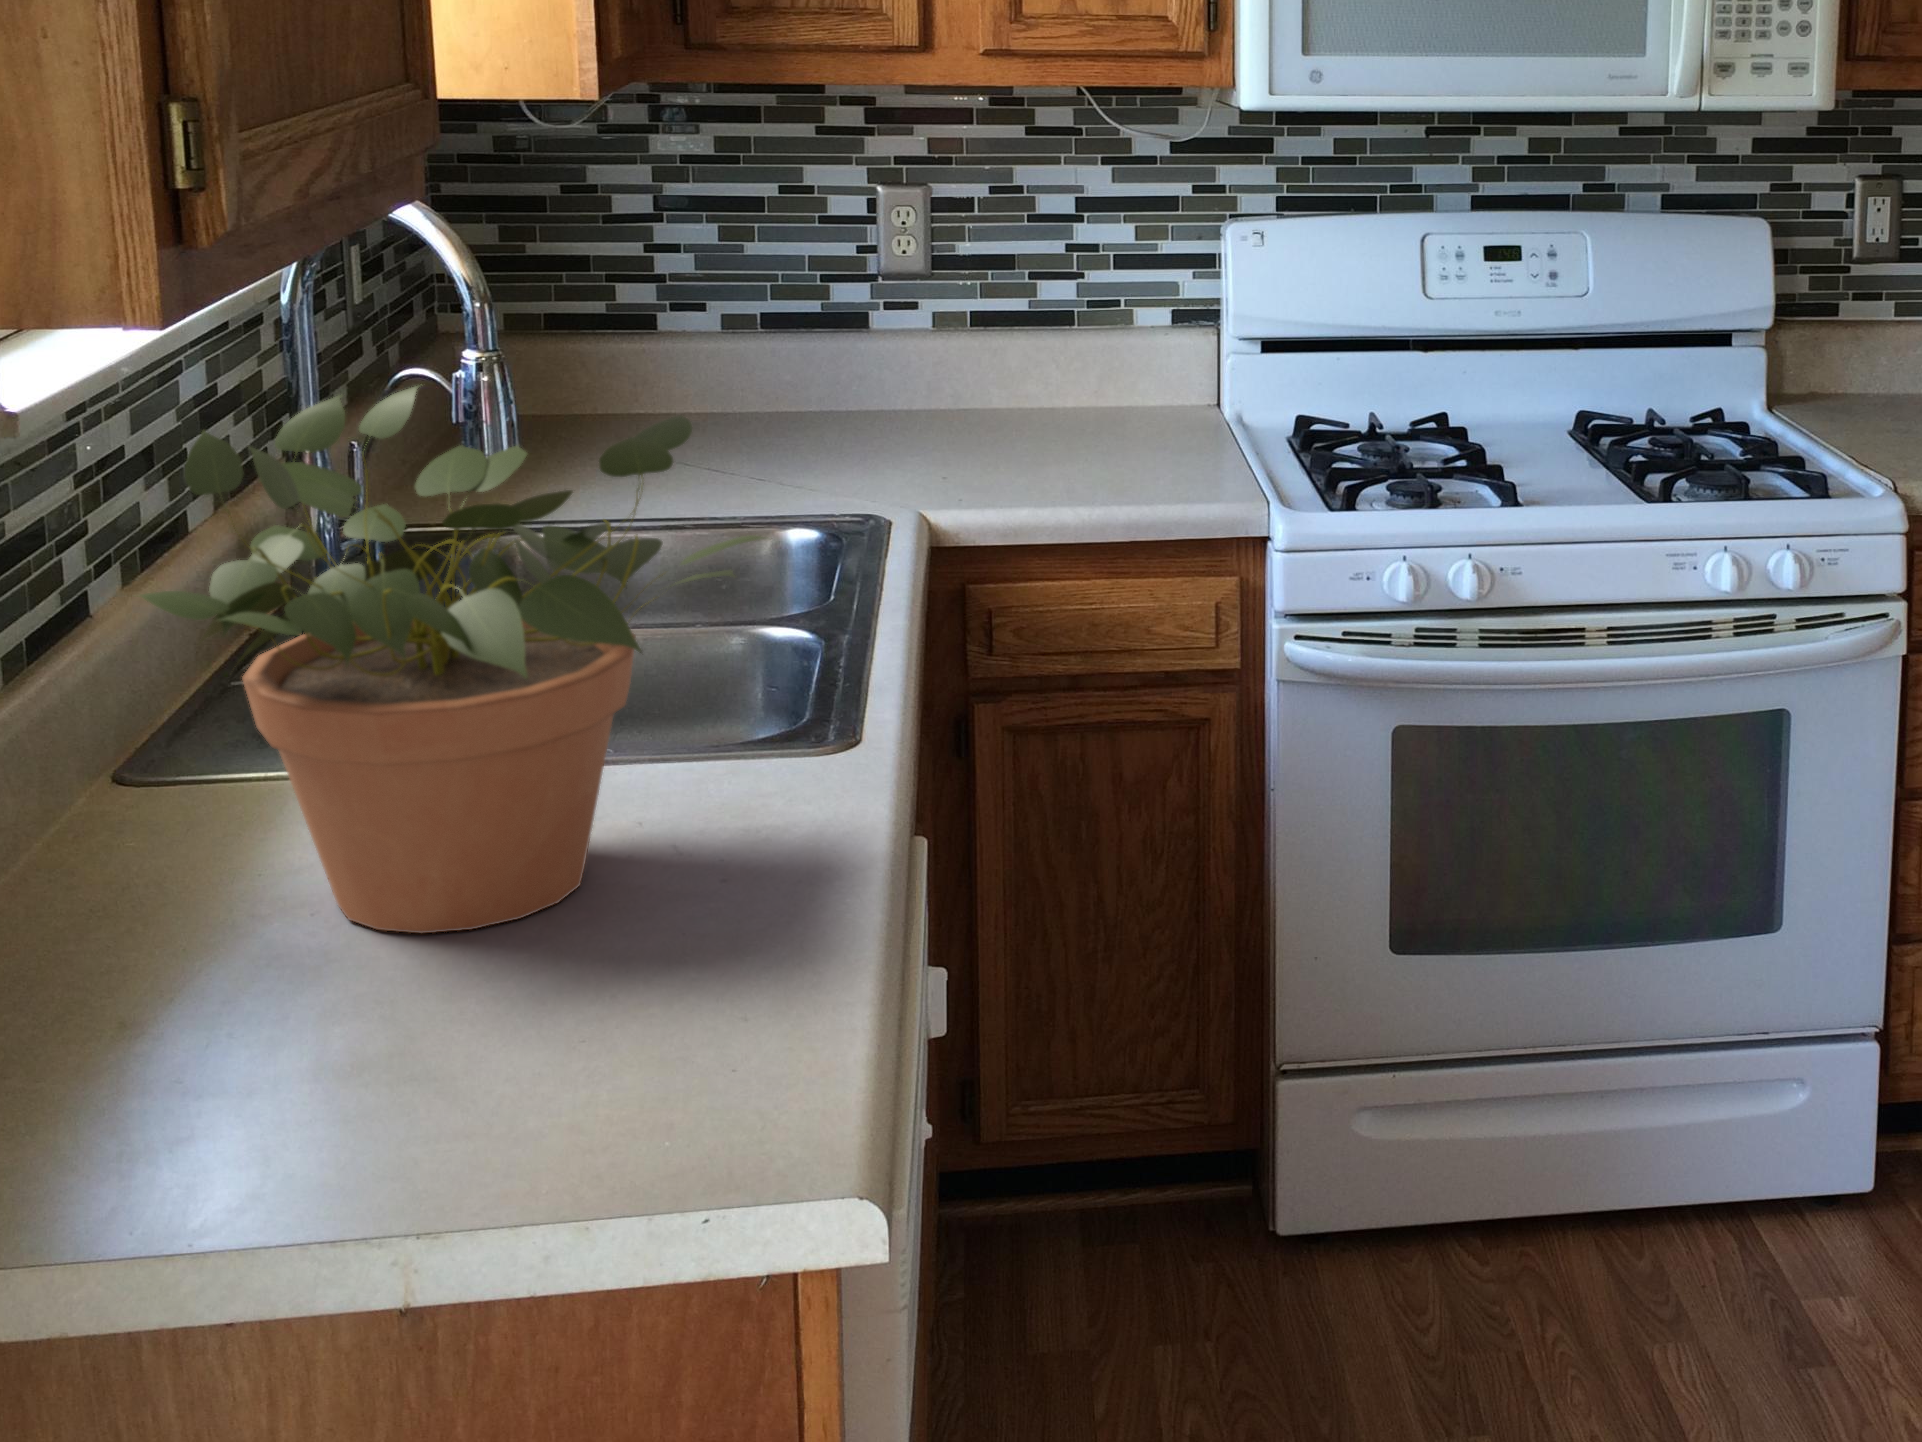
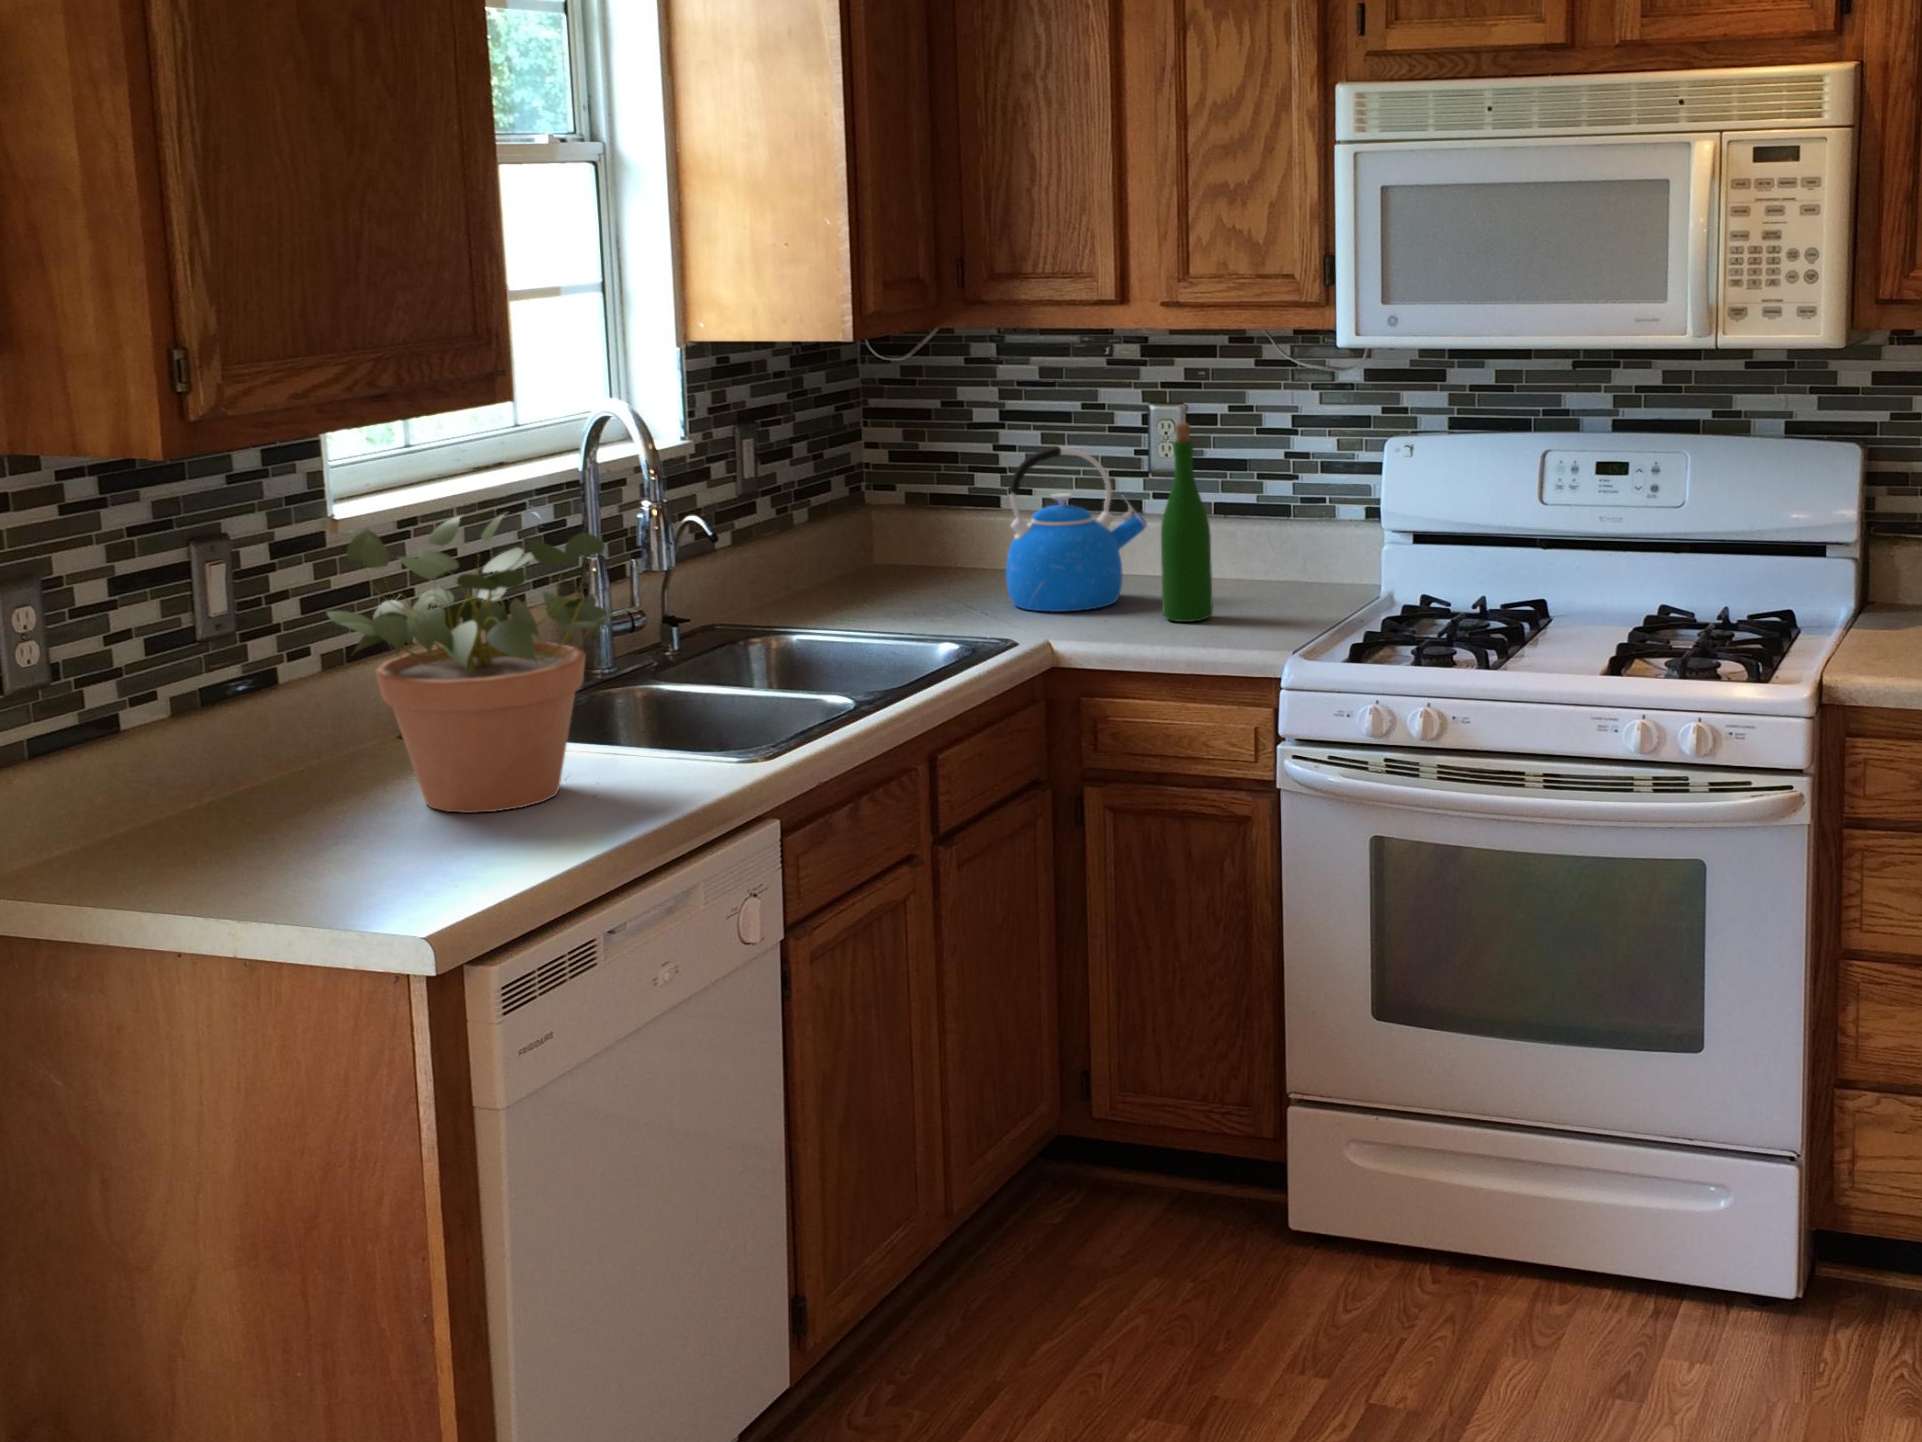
wine bottle: none [1010,209,1076,471] -> present [1161,423,1213,622]
kettle: none [758,244,937,469] -> present [1006,447,1147,612]

